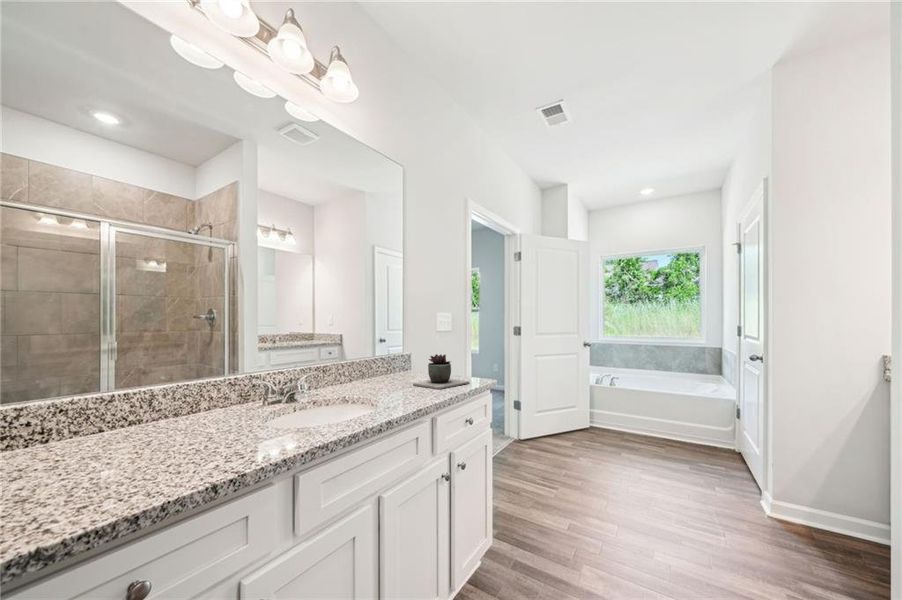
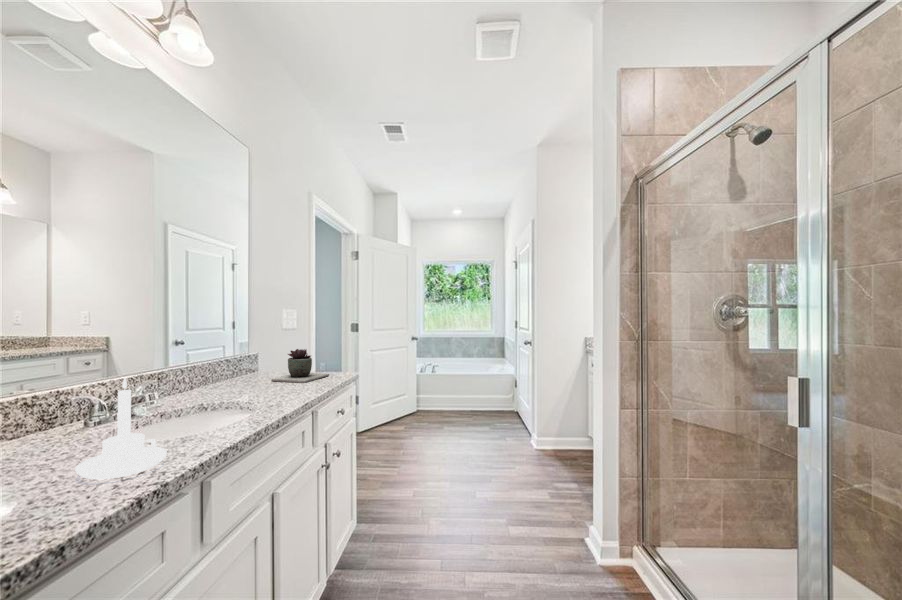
candle holder: none [195,375,264,463] -> present [75,378,167,479]

